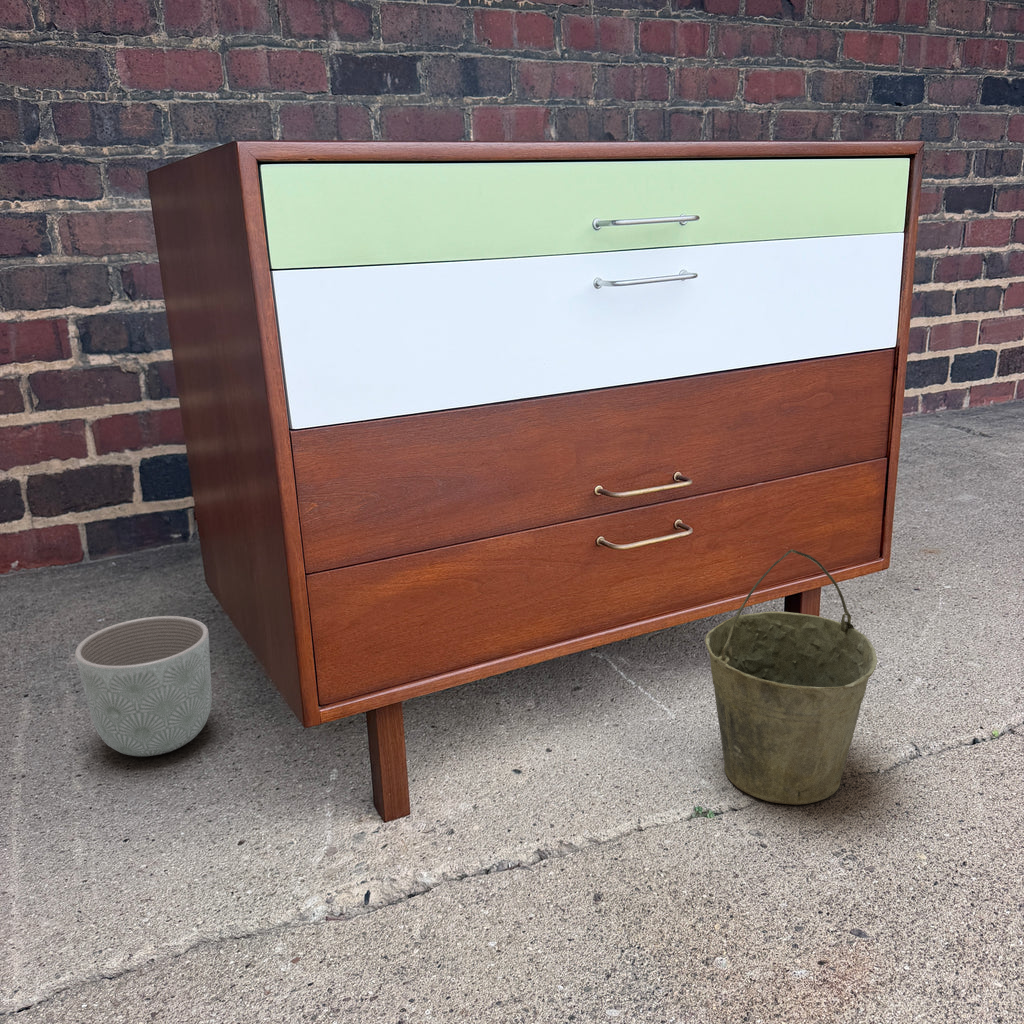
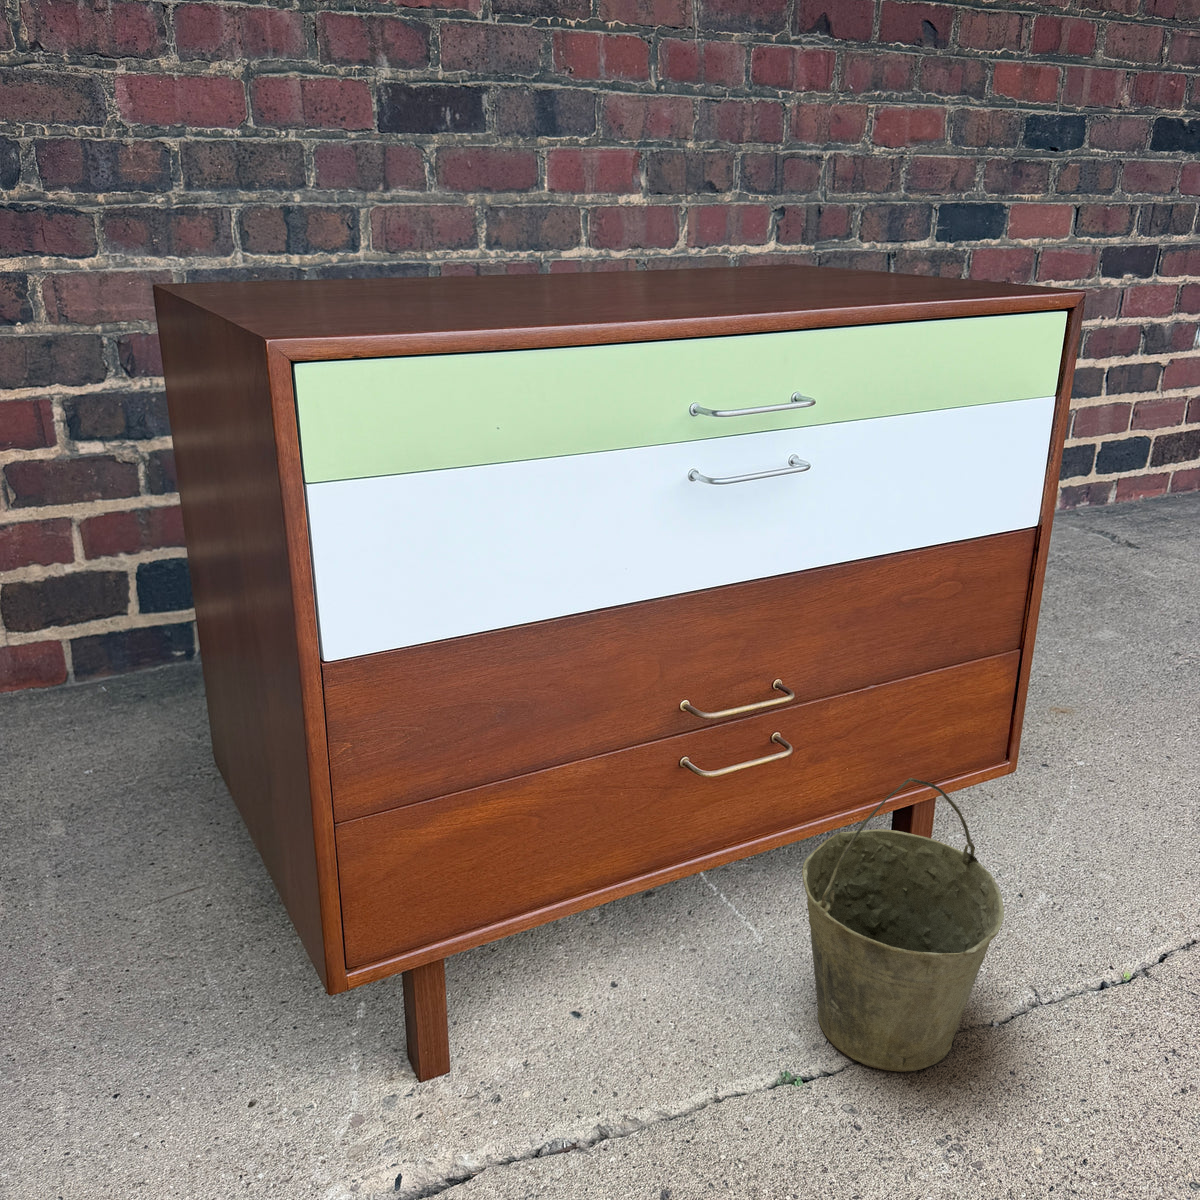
planter: present [75,616,212,756] -> none [51,801,215,975]

